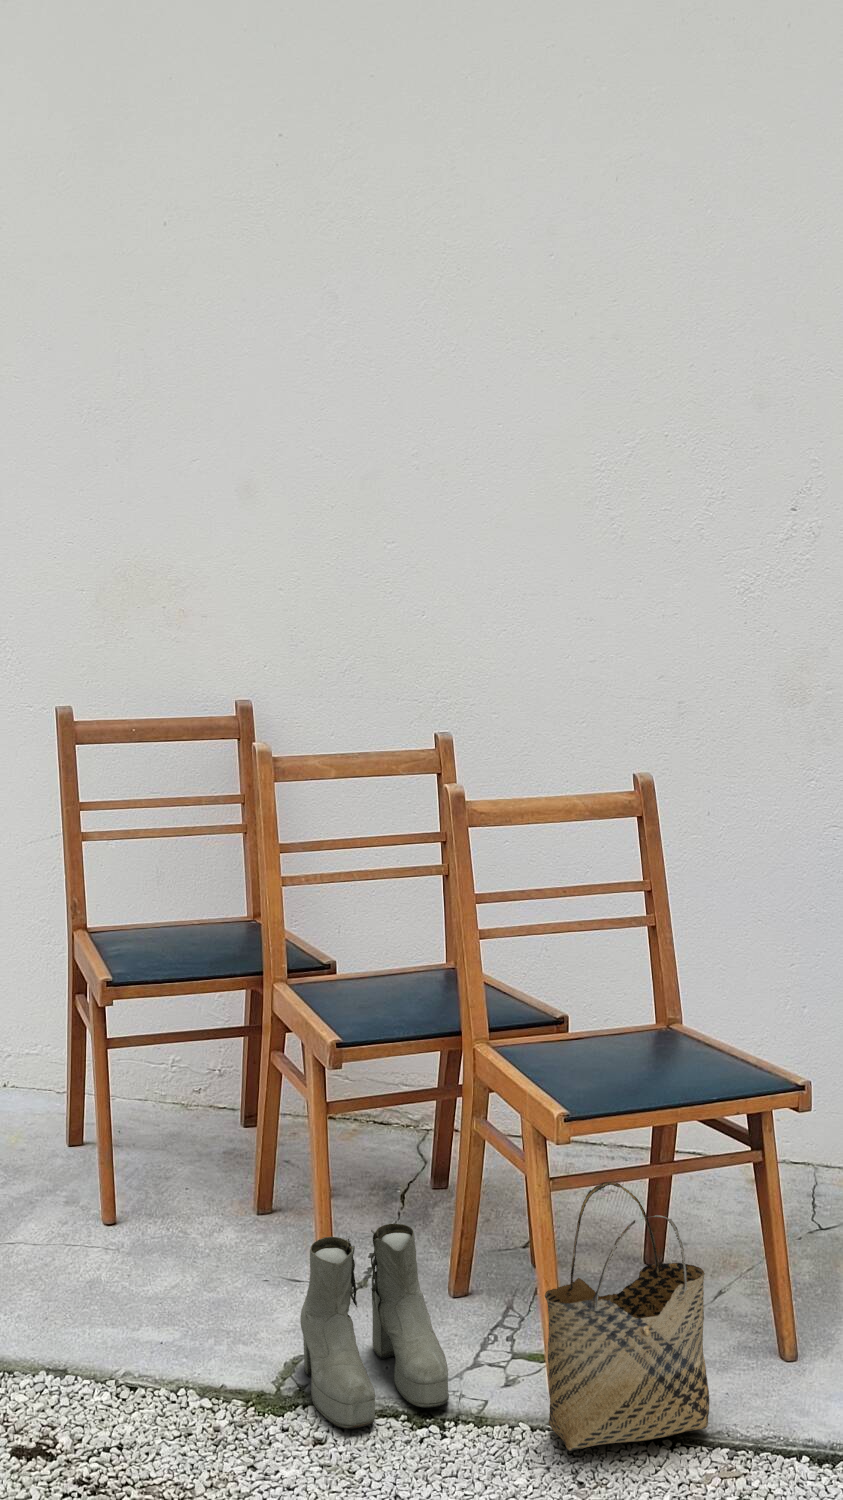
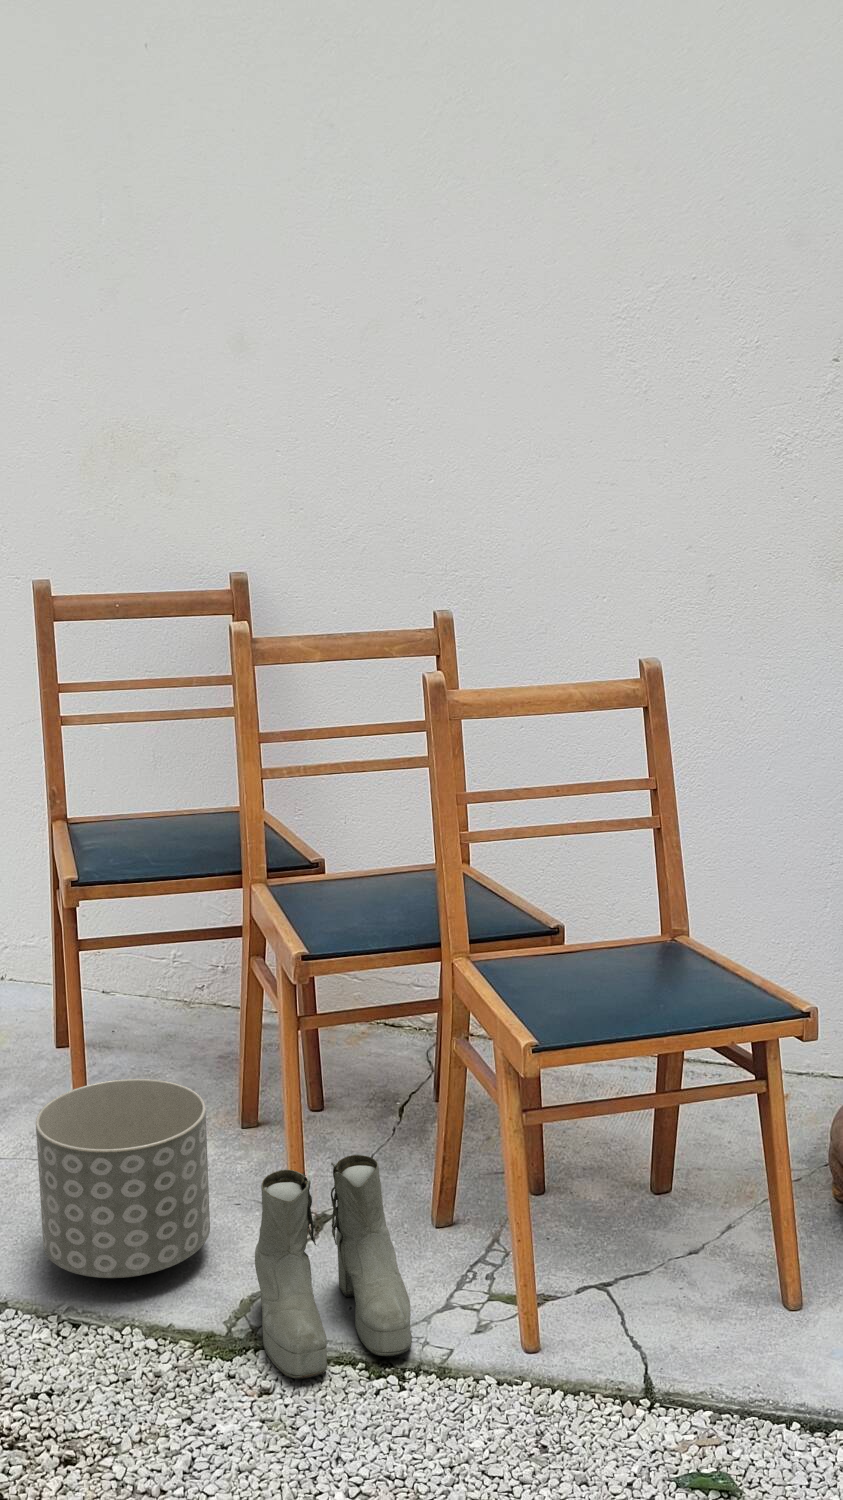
planter: none [92,1160,249,1346] -> present [36,1079,210,1278]
woven basket: present [545,1182,709,1451] -> none [507,1119,693,1411]

